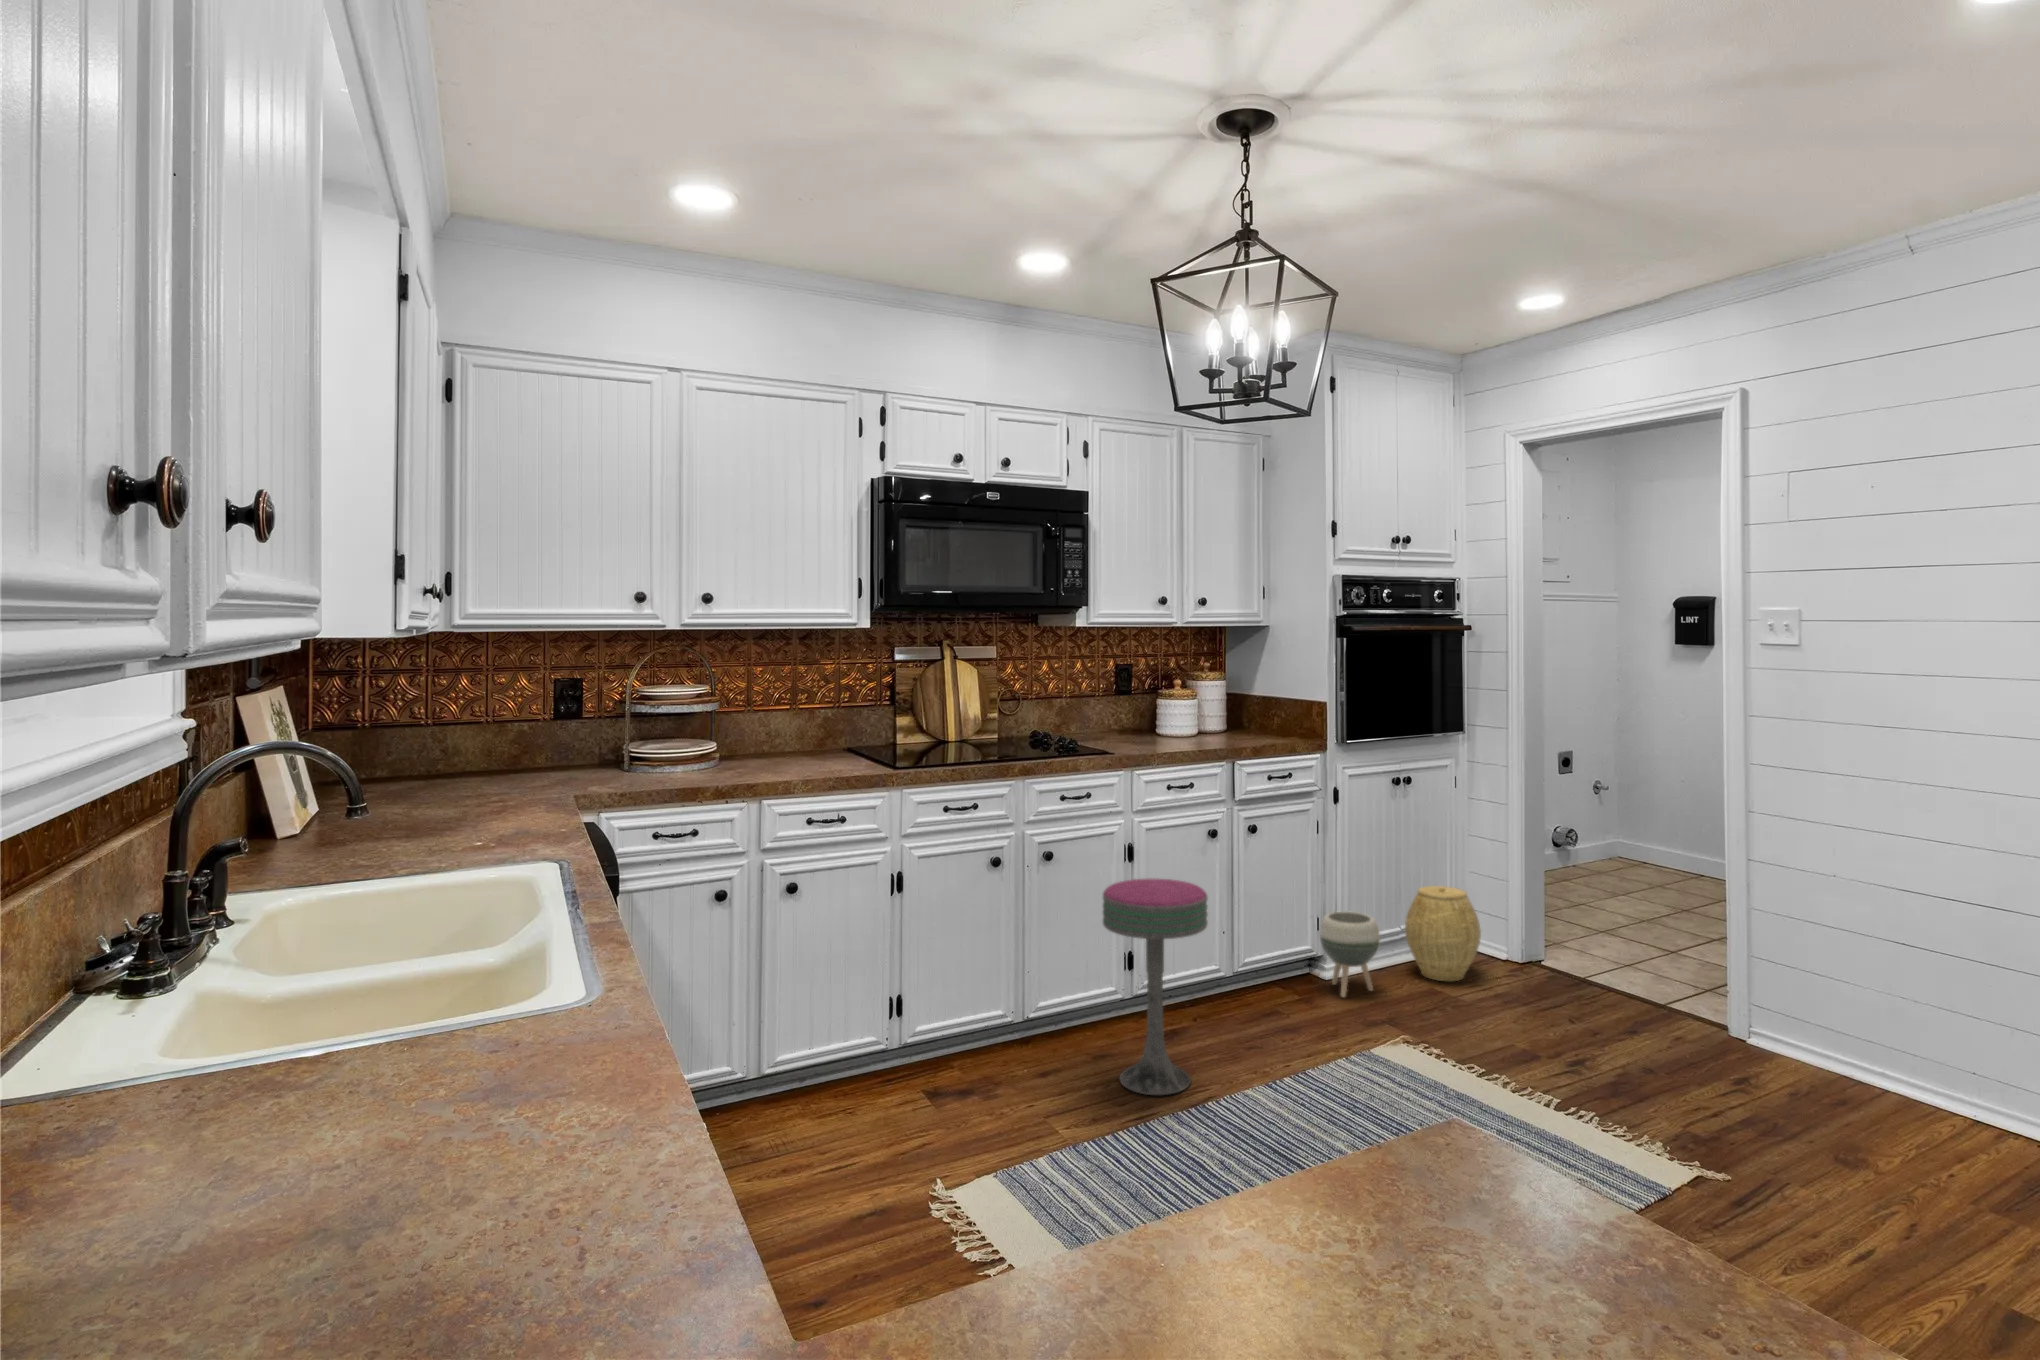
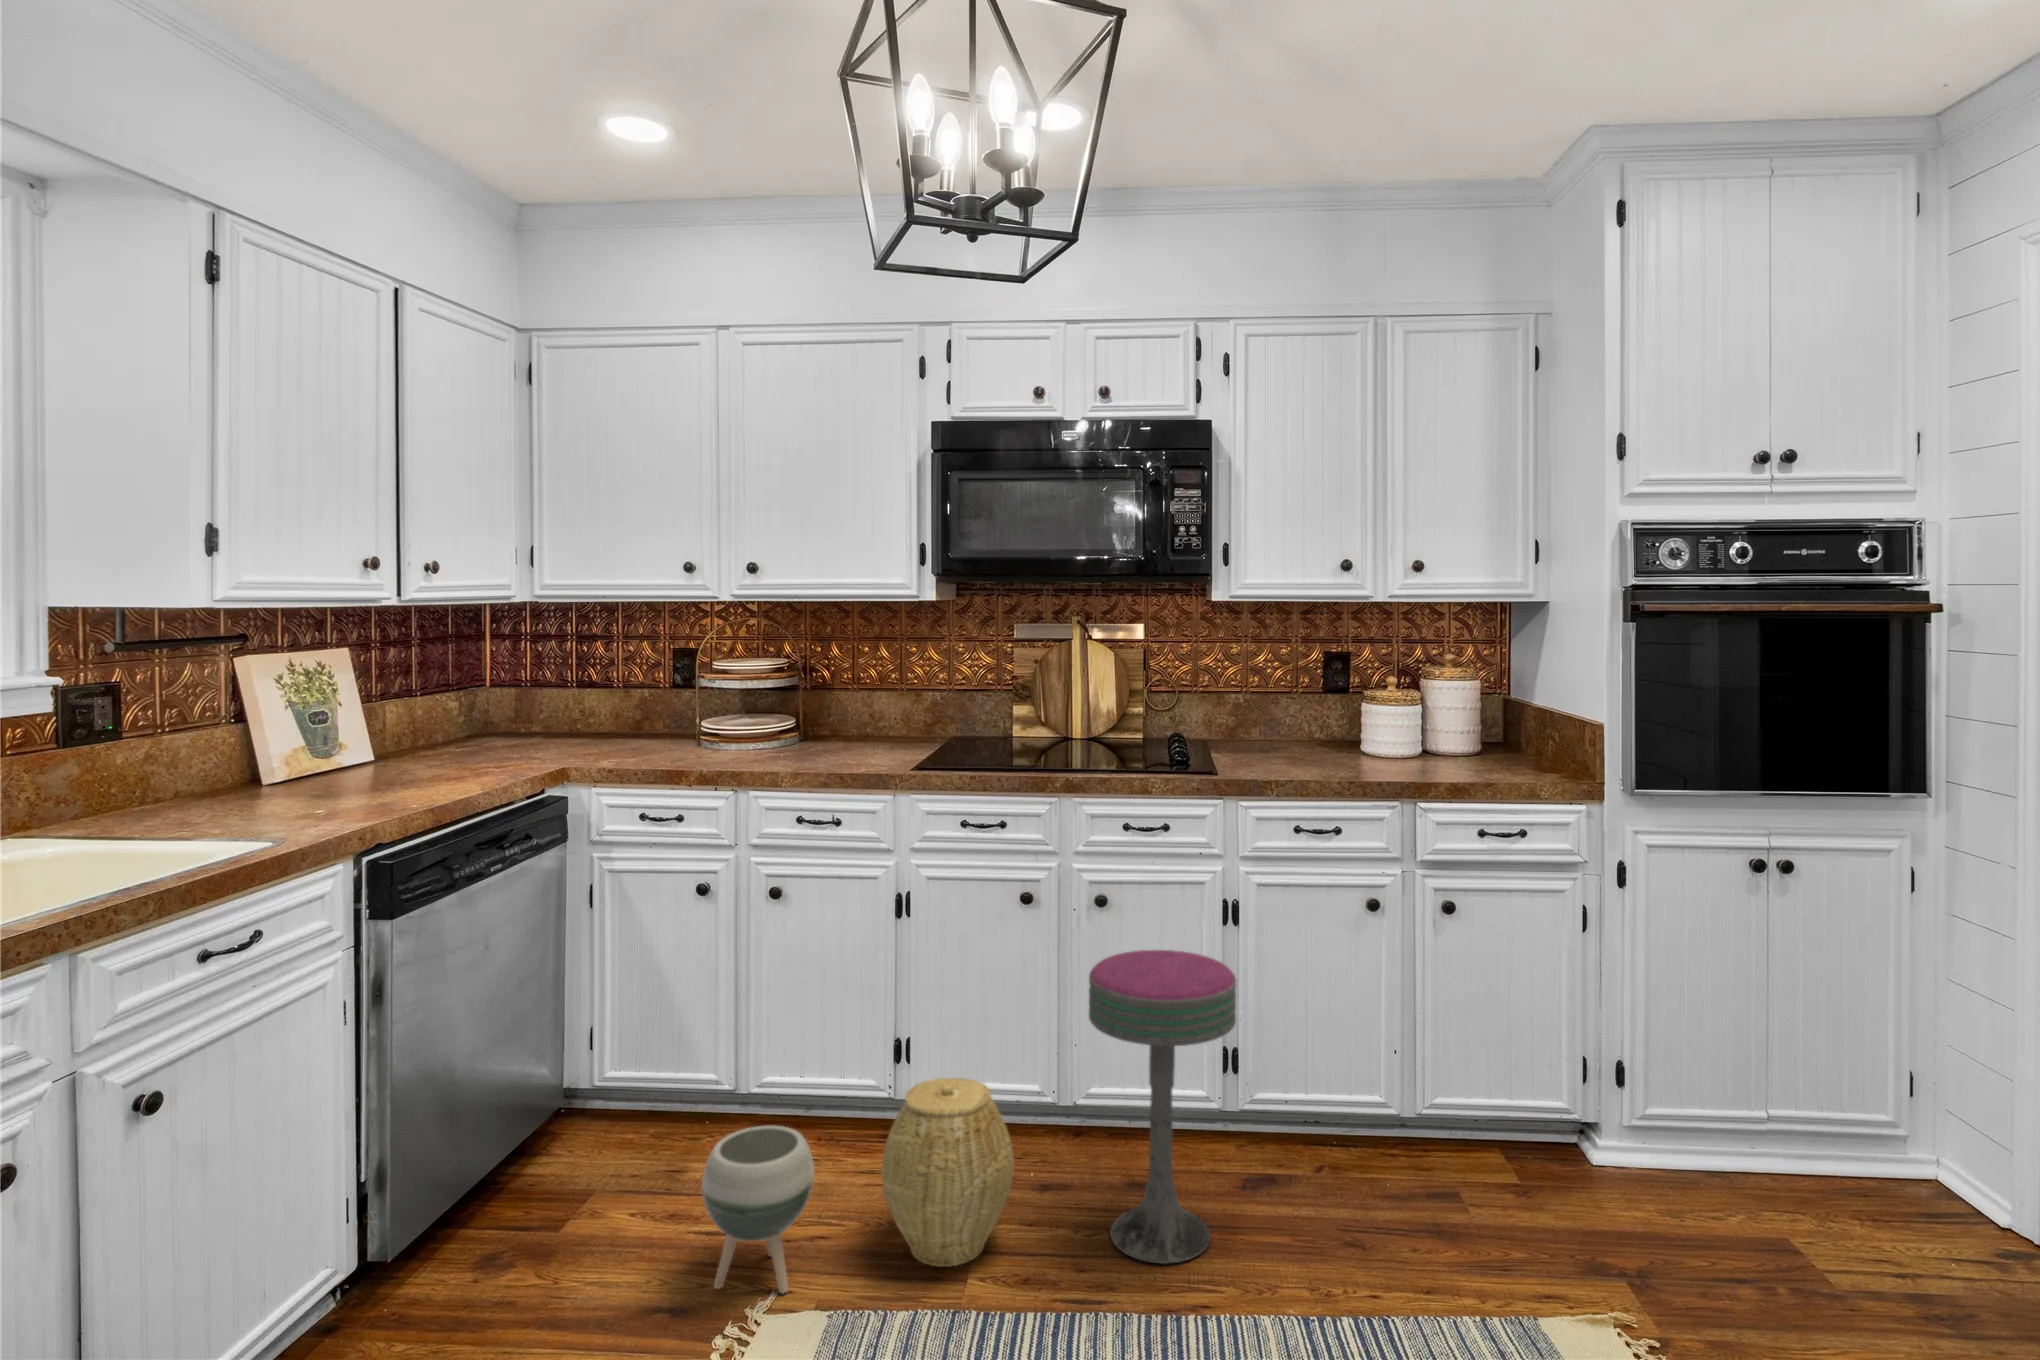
woven basket: present [1405,886,1481,981] -> present [881,1078,1014,1267]
planter: present [1320,911,1380,997] -> present [702,1125,814,1293]

